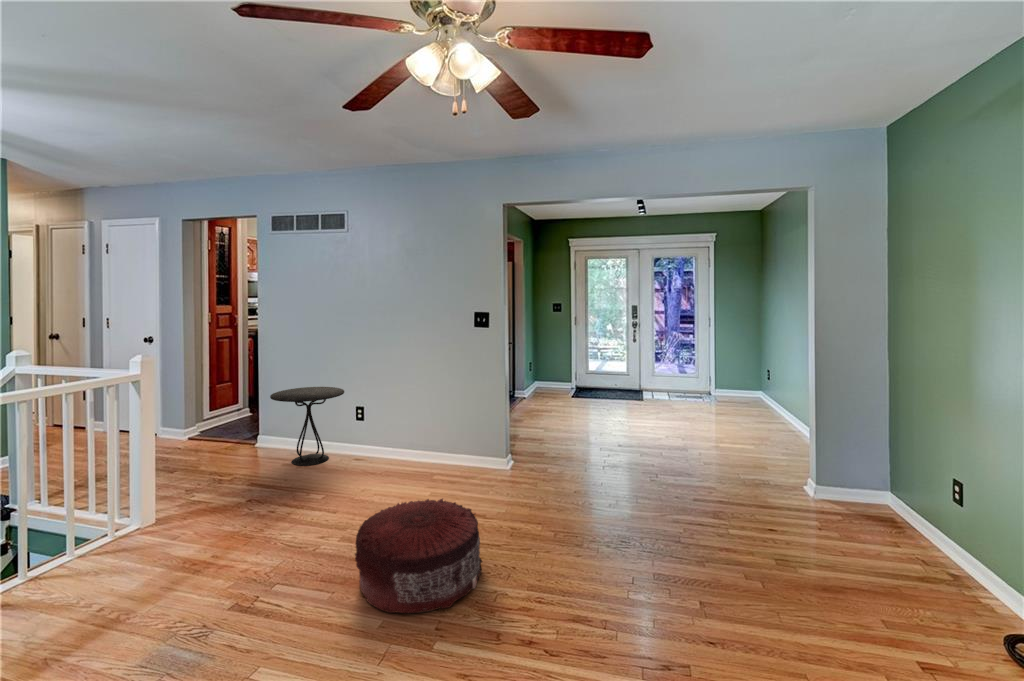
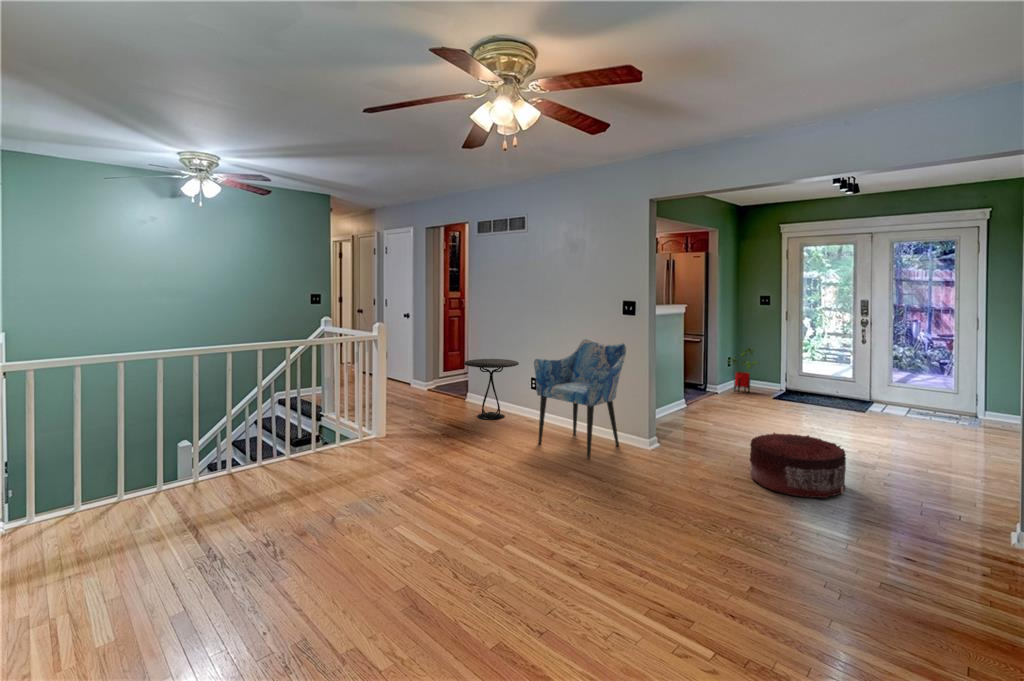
house plant: none [531,352,560,395] -> present [732,348,759,393]
armchair: none [383,358,484,497] -> present [534,339,626,458]
pouf: present [355,499,482,613] -> present [750,433,846,498]

